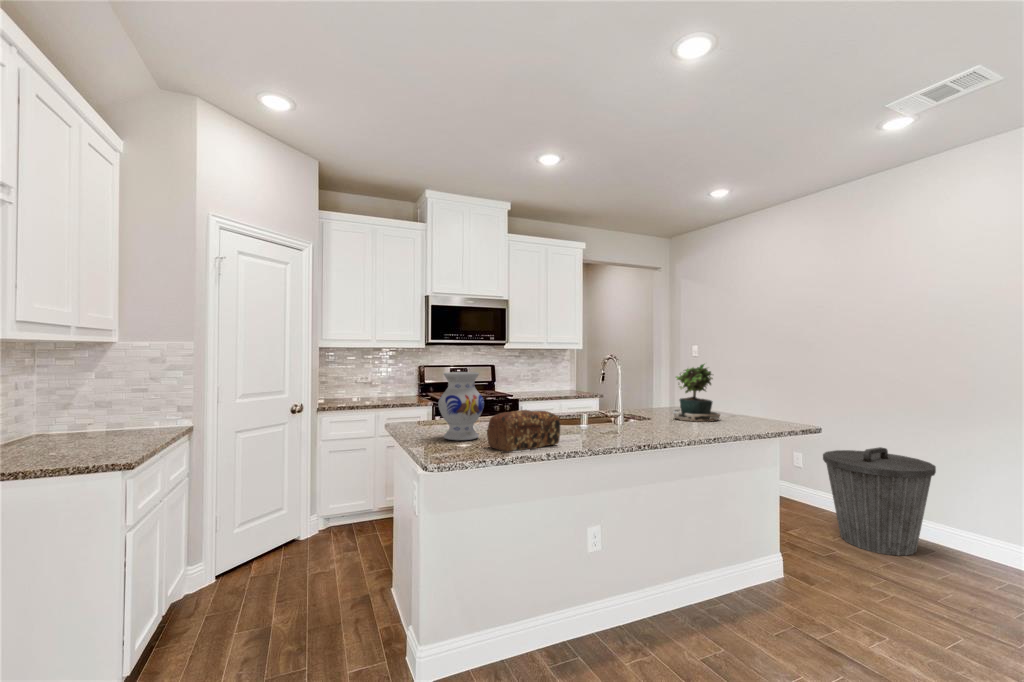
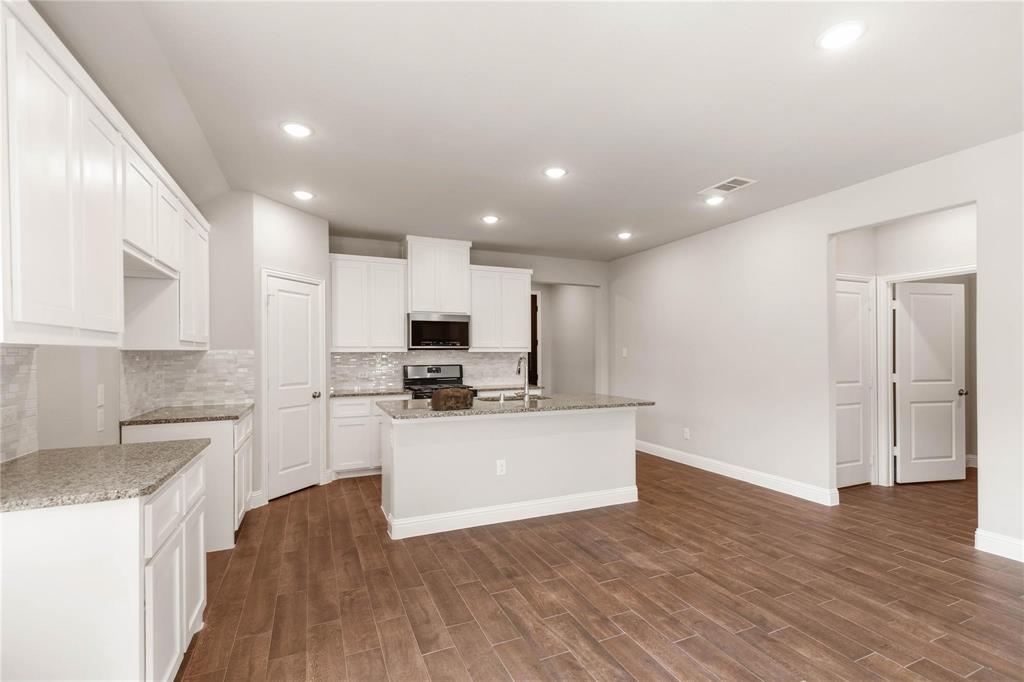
potted plant: present [673,364,720,422] -> none [562,361,598,400]
vase: present [438,372,484,440] -> none [406,367,433,407]
trash can: present [823,447,936,556] -> none [685,419,752,491]

